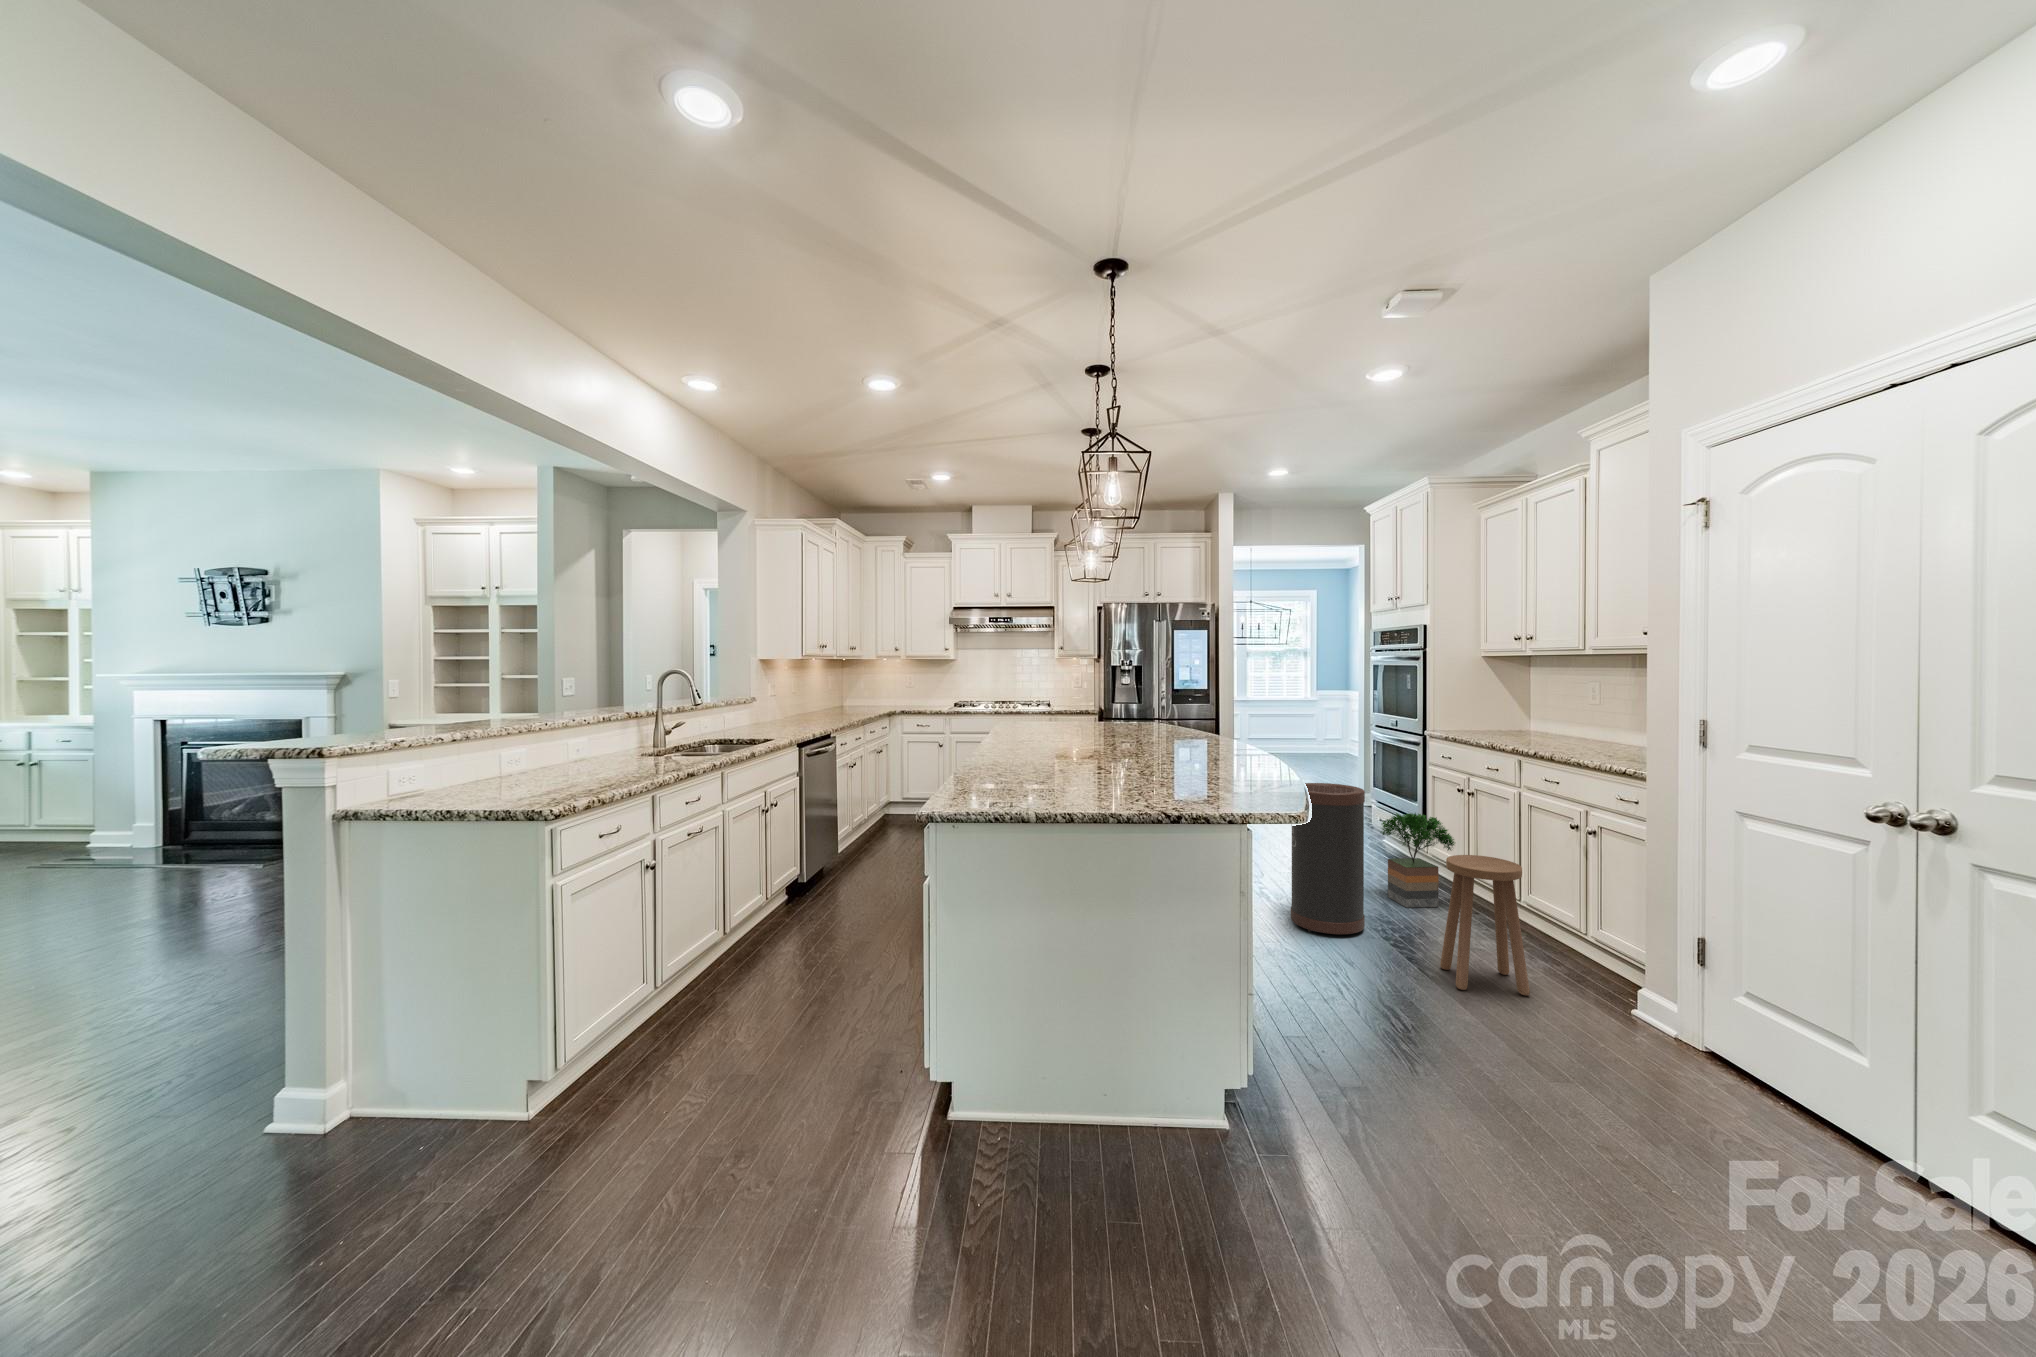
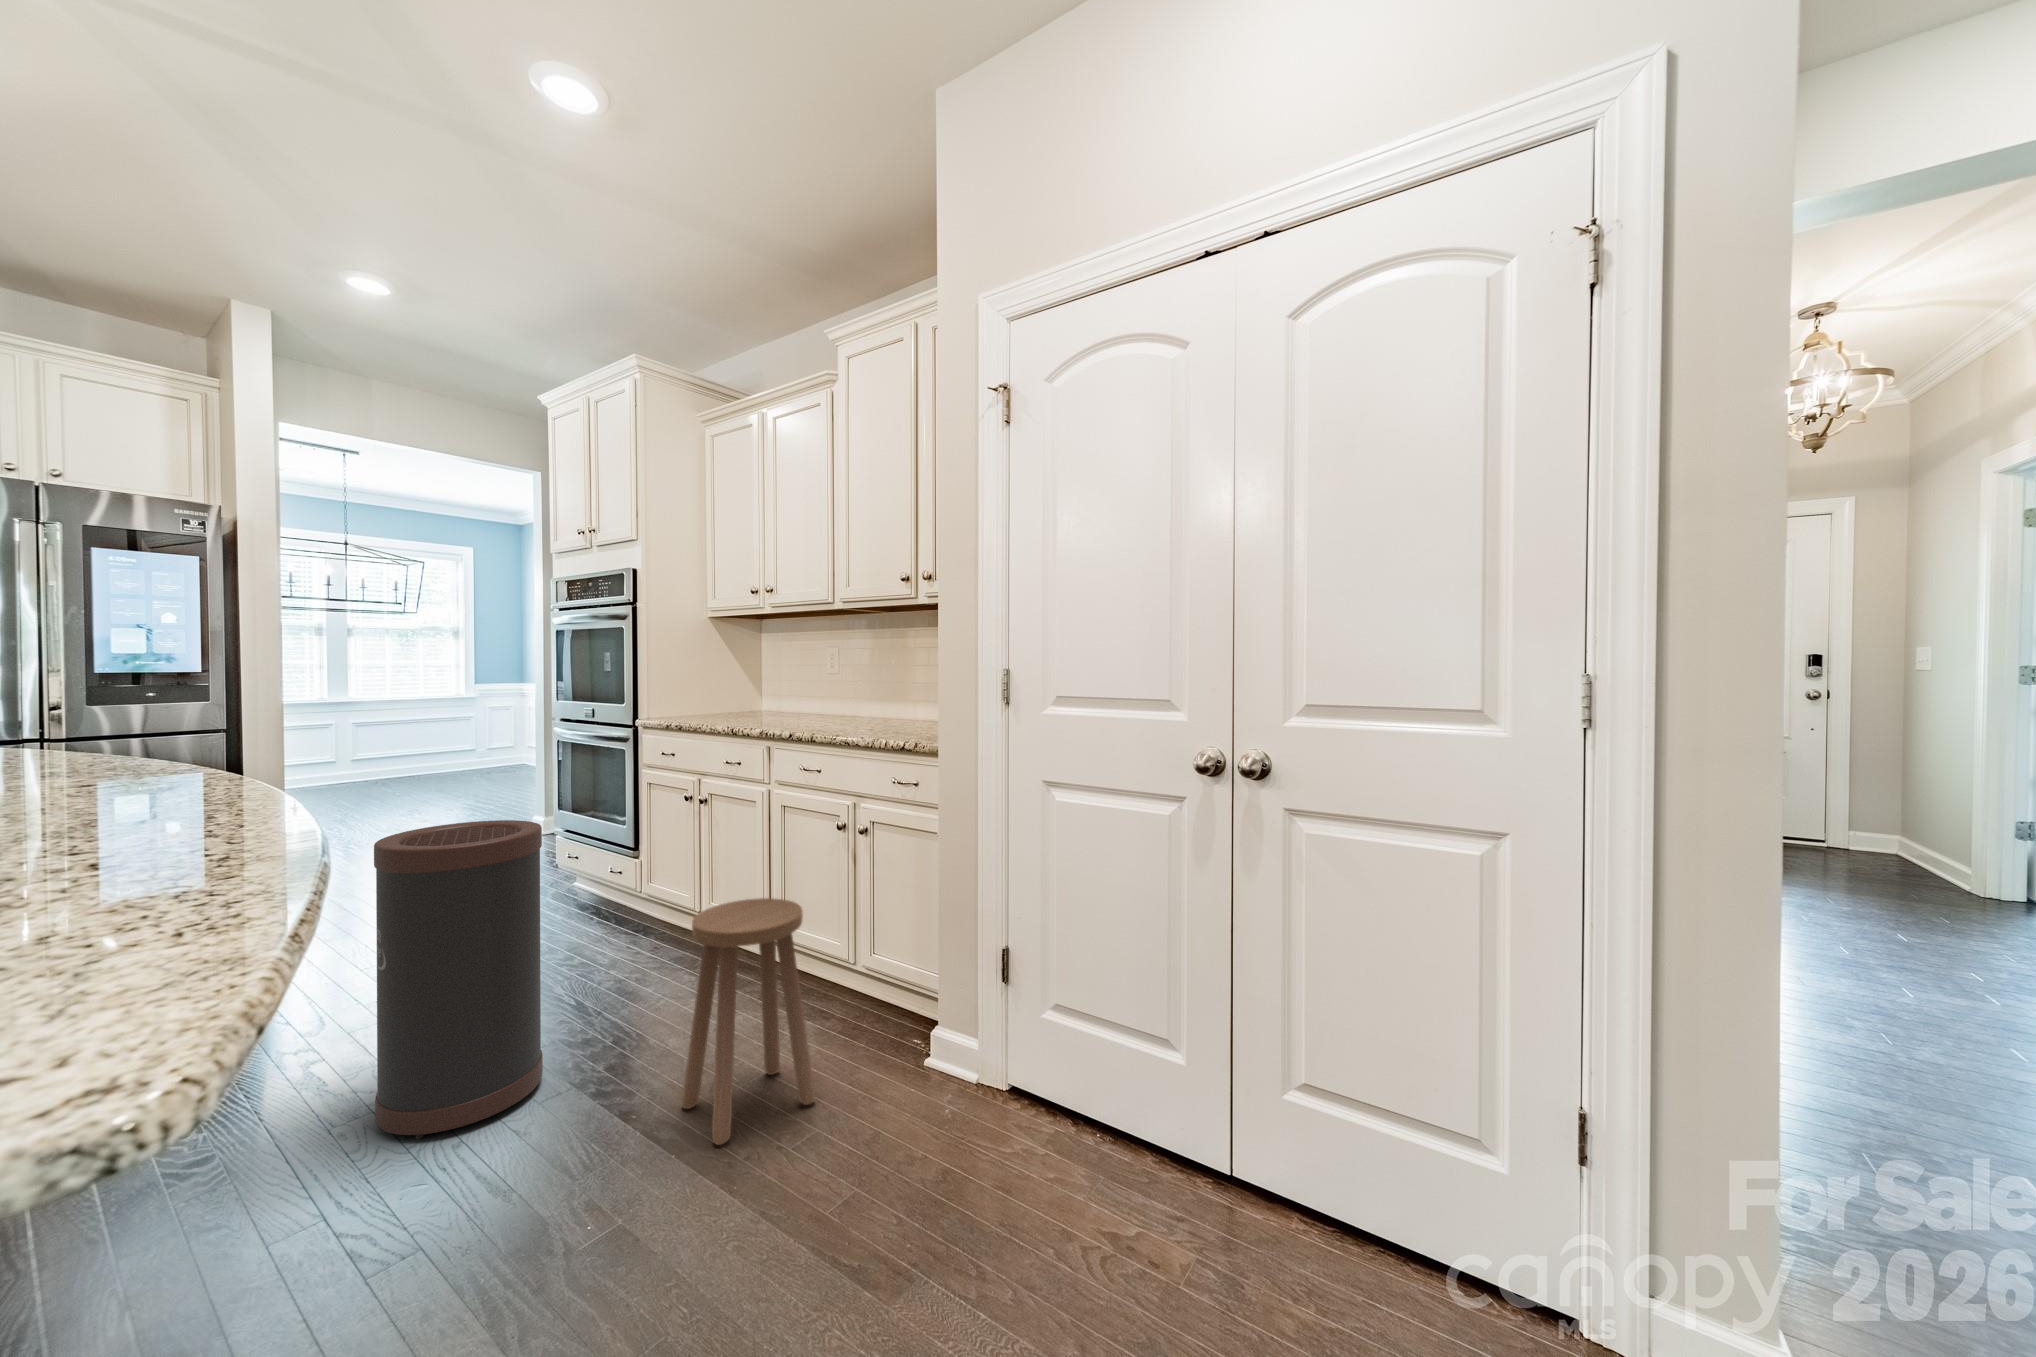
potted tree: present [1382,813,1455,908] -> none [568,841,688,998]

